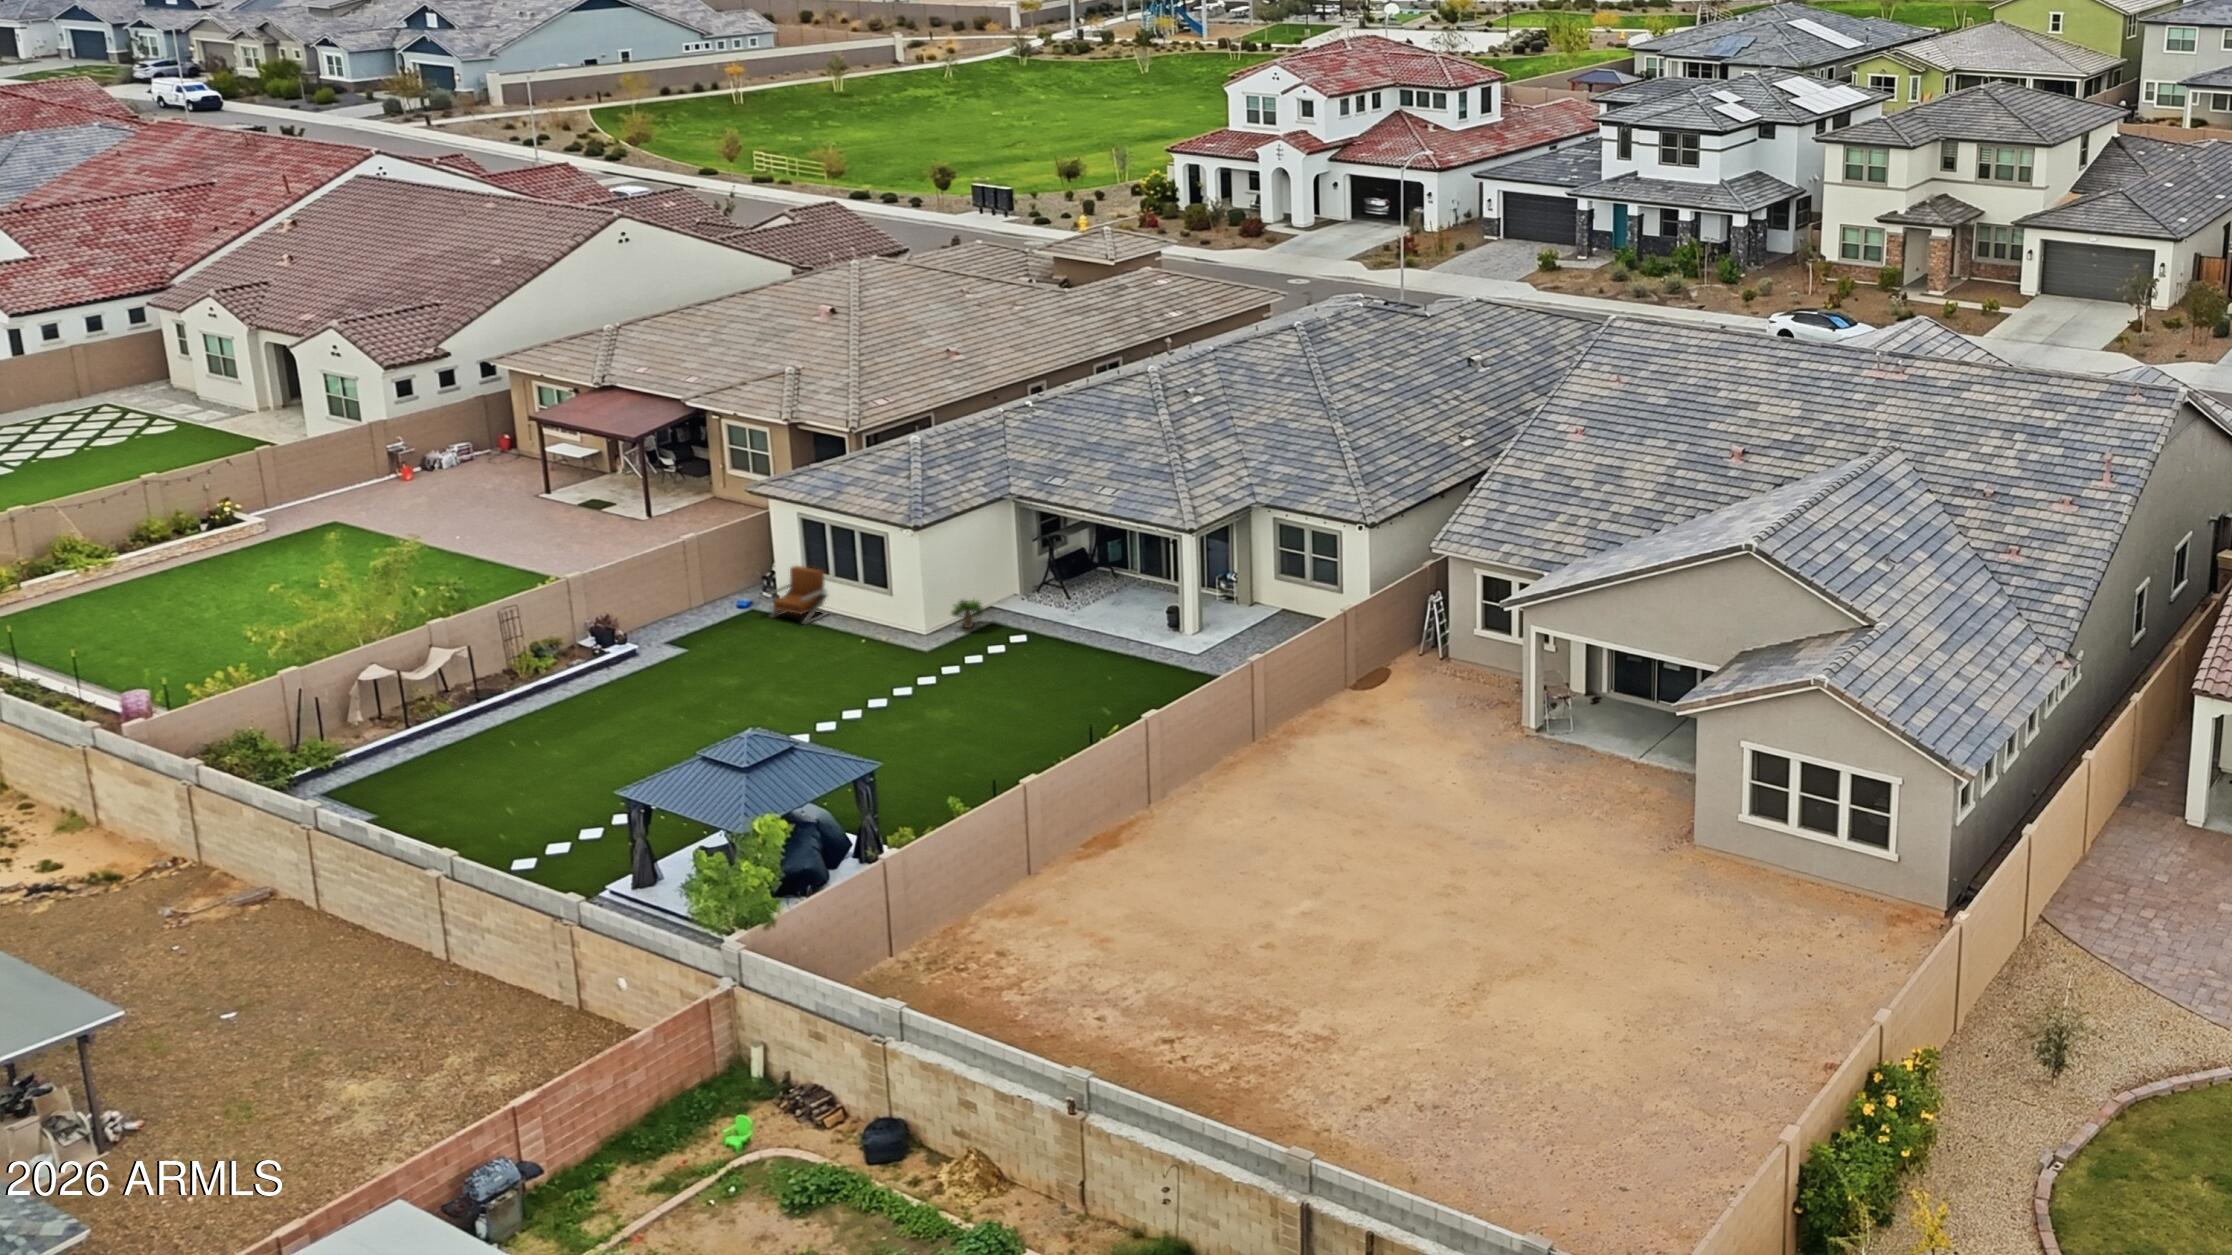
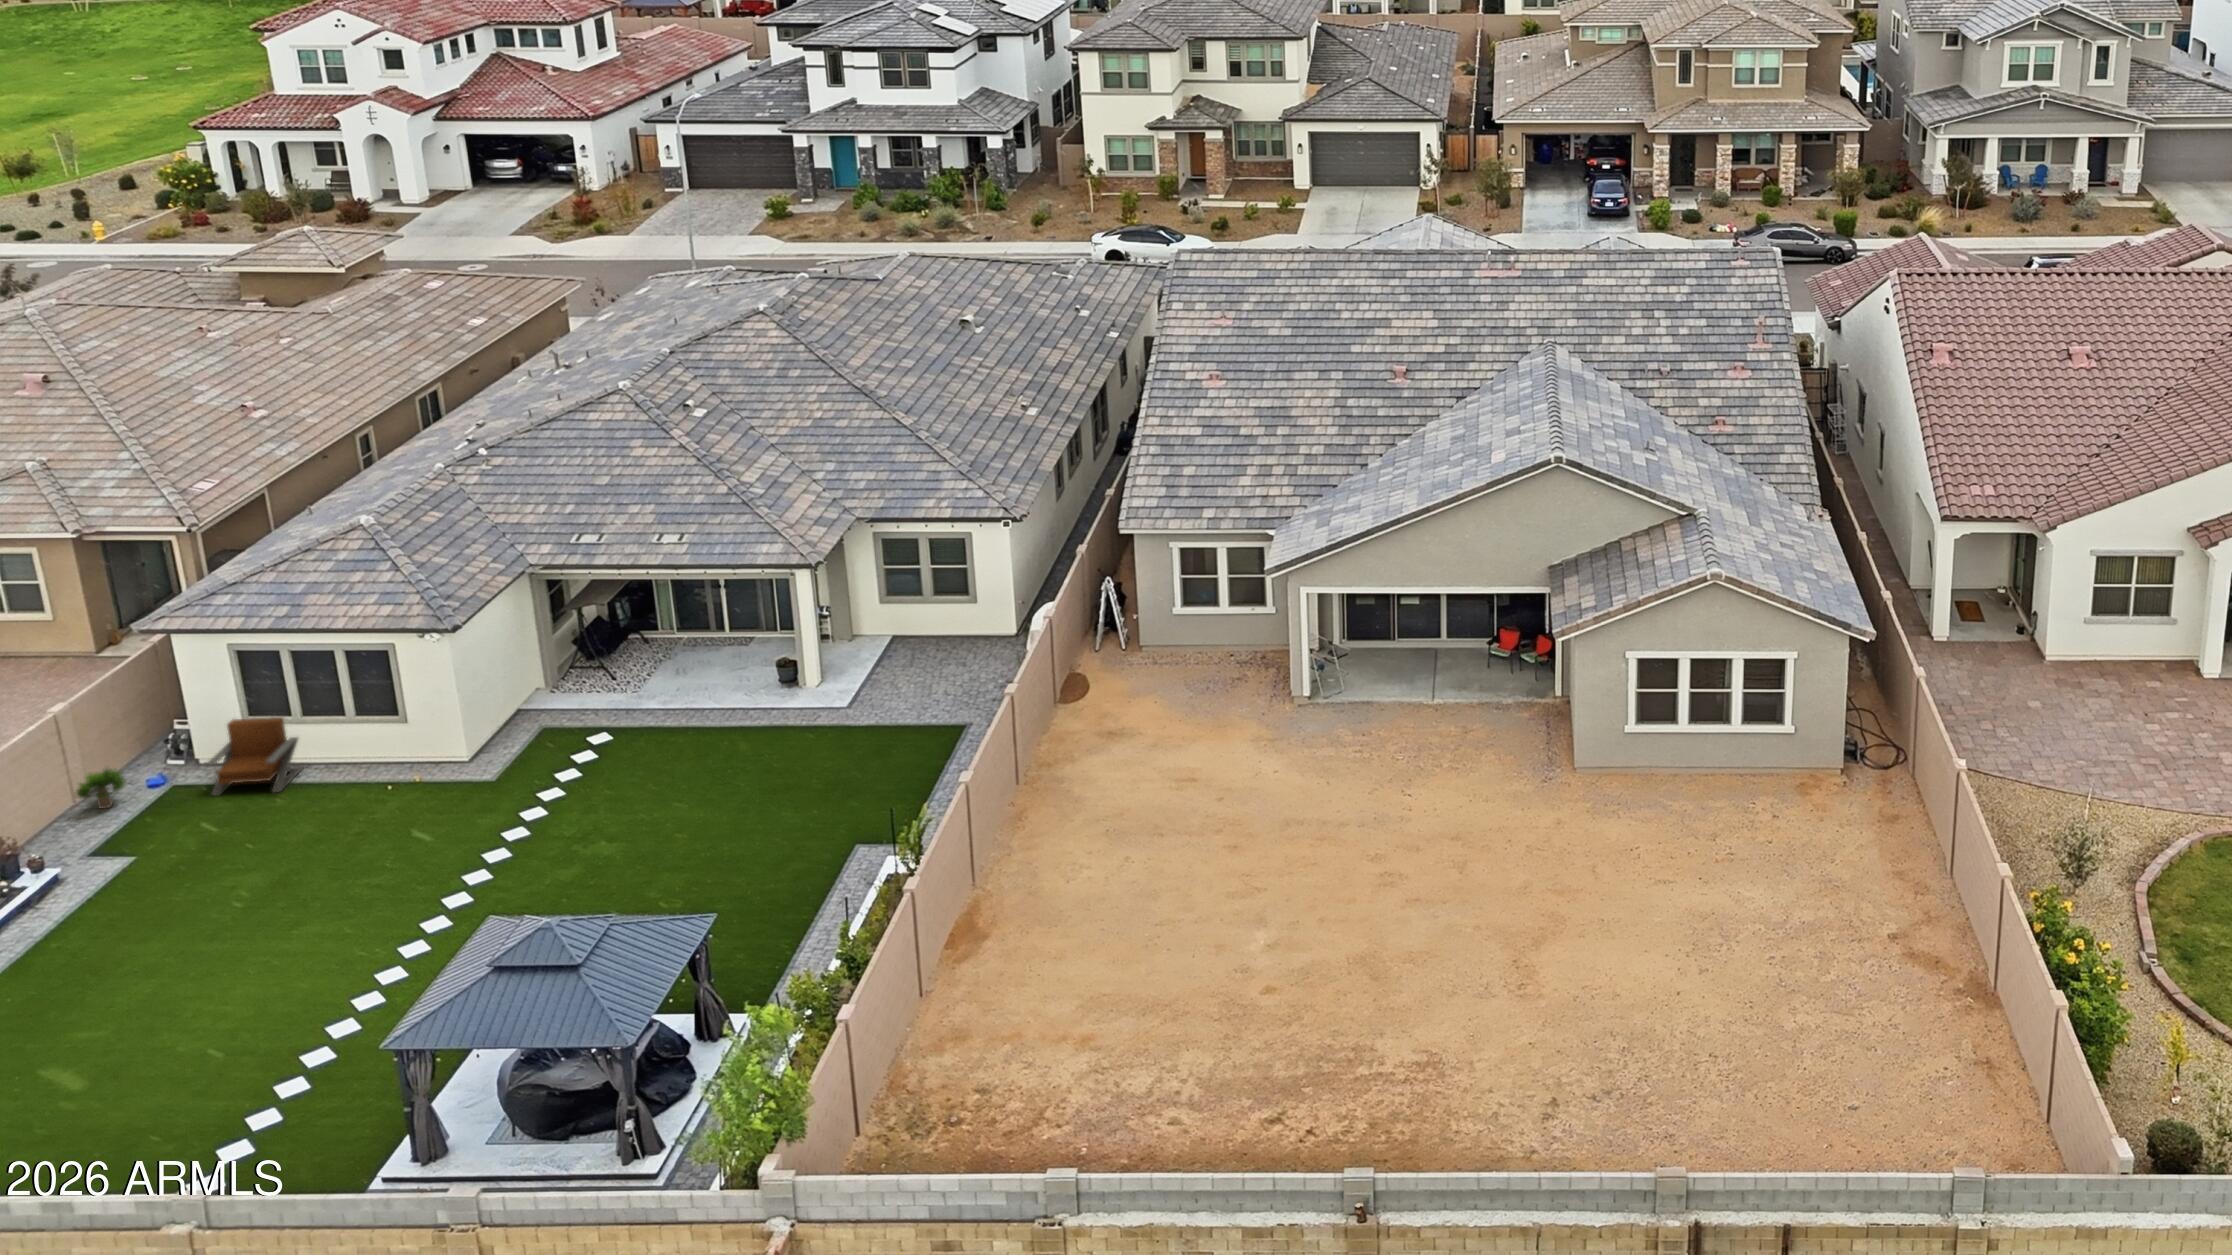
potted plant: present [952,599,983,628] -> present [76,768,126,809]

